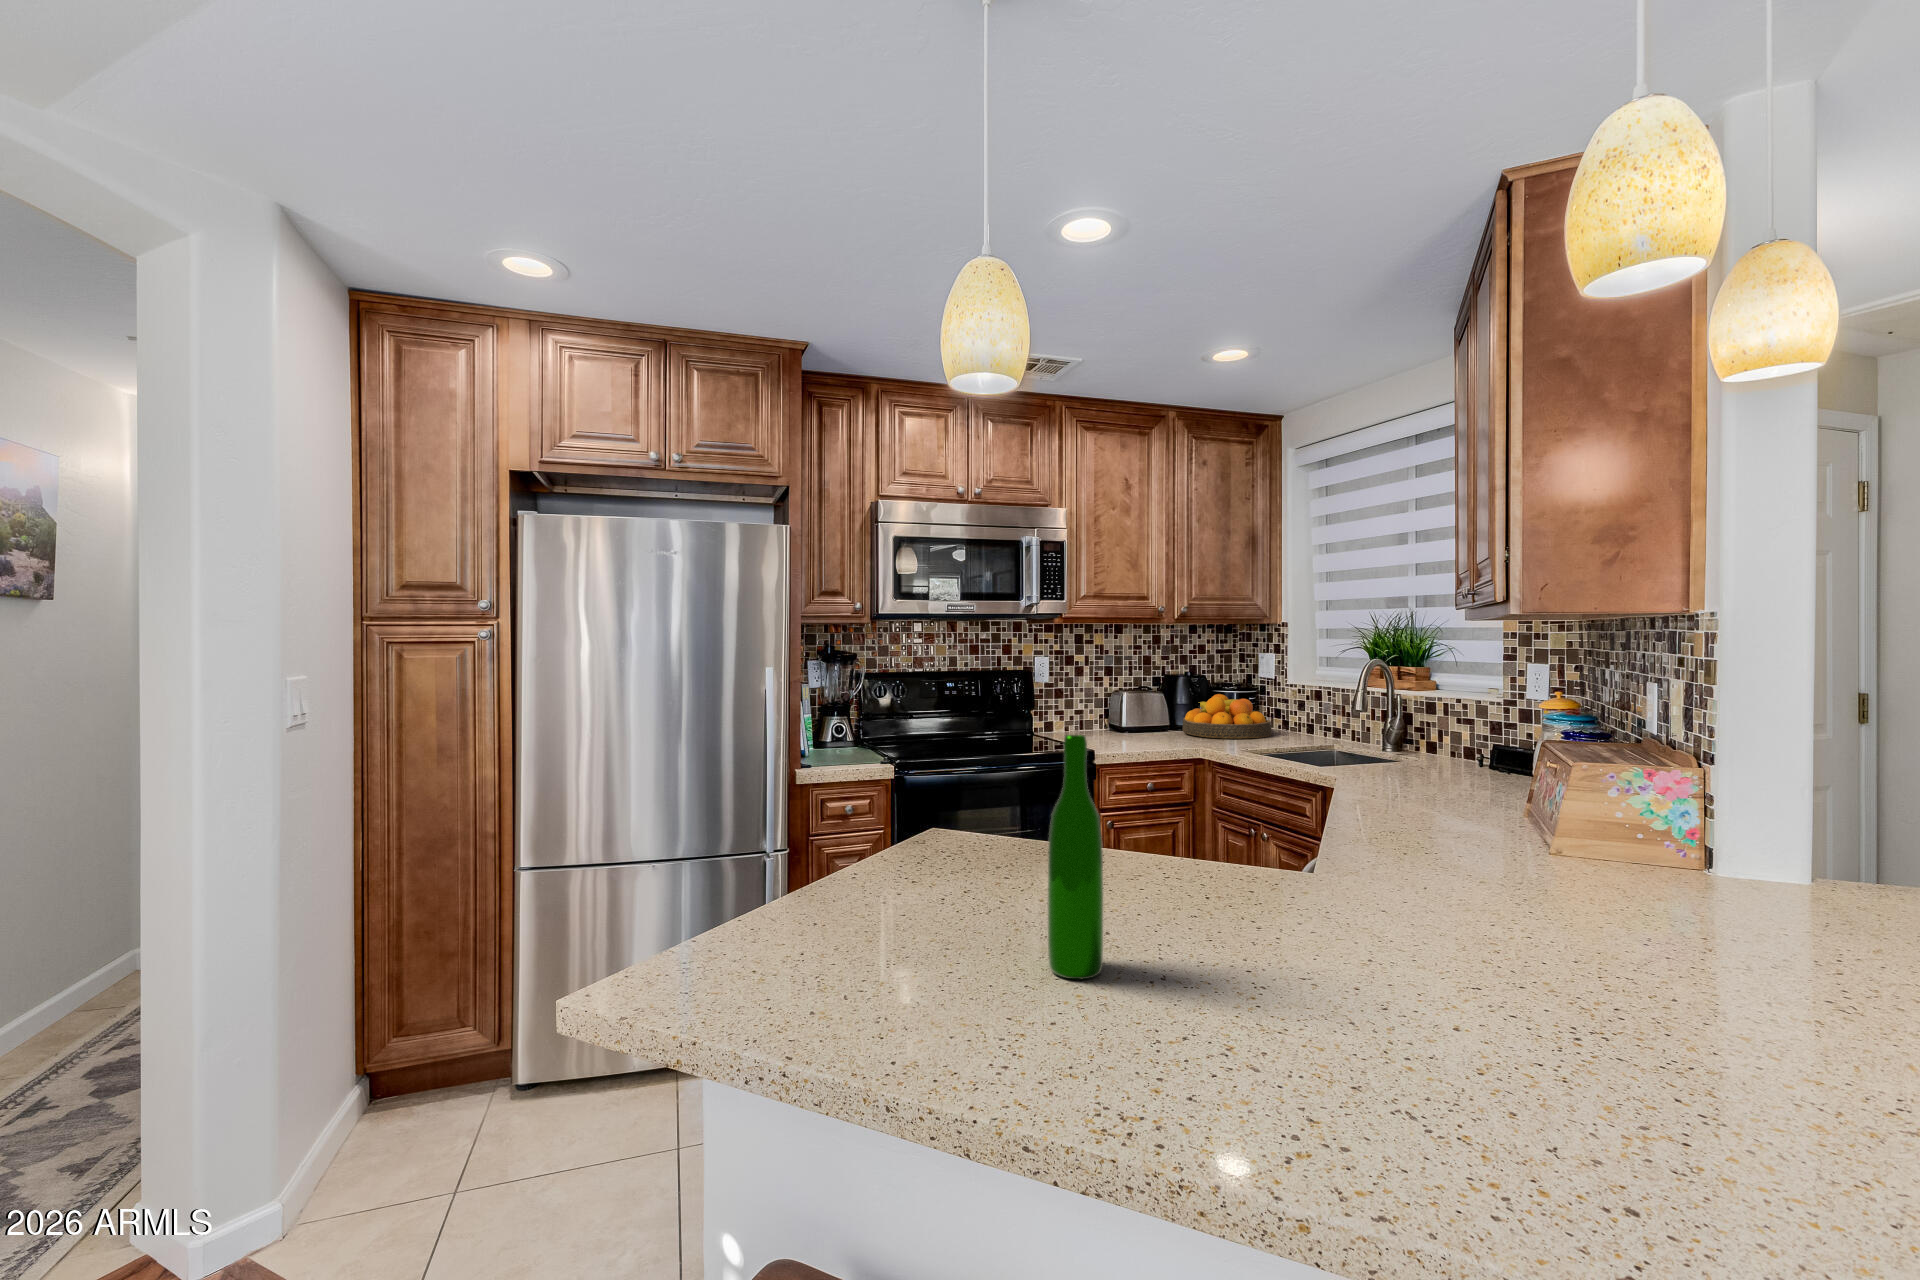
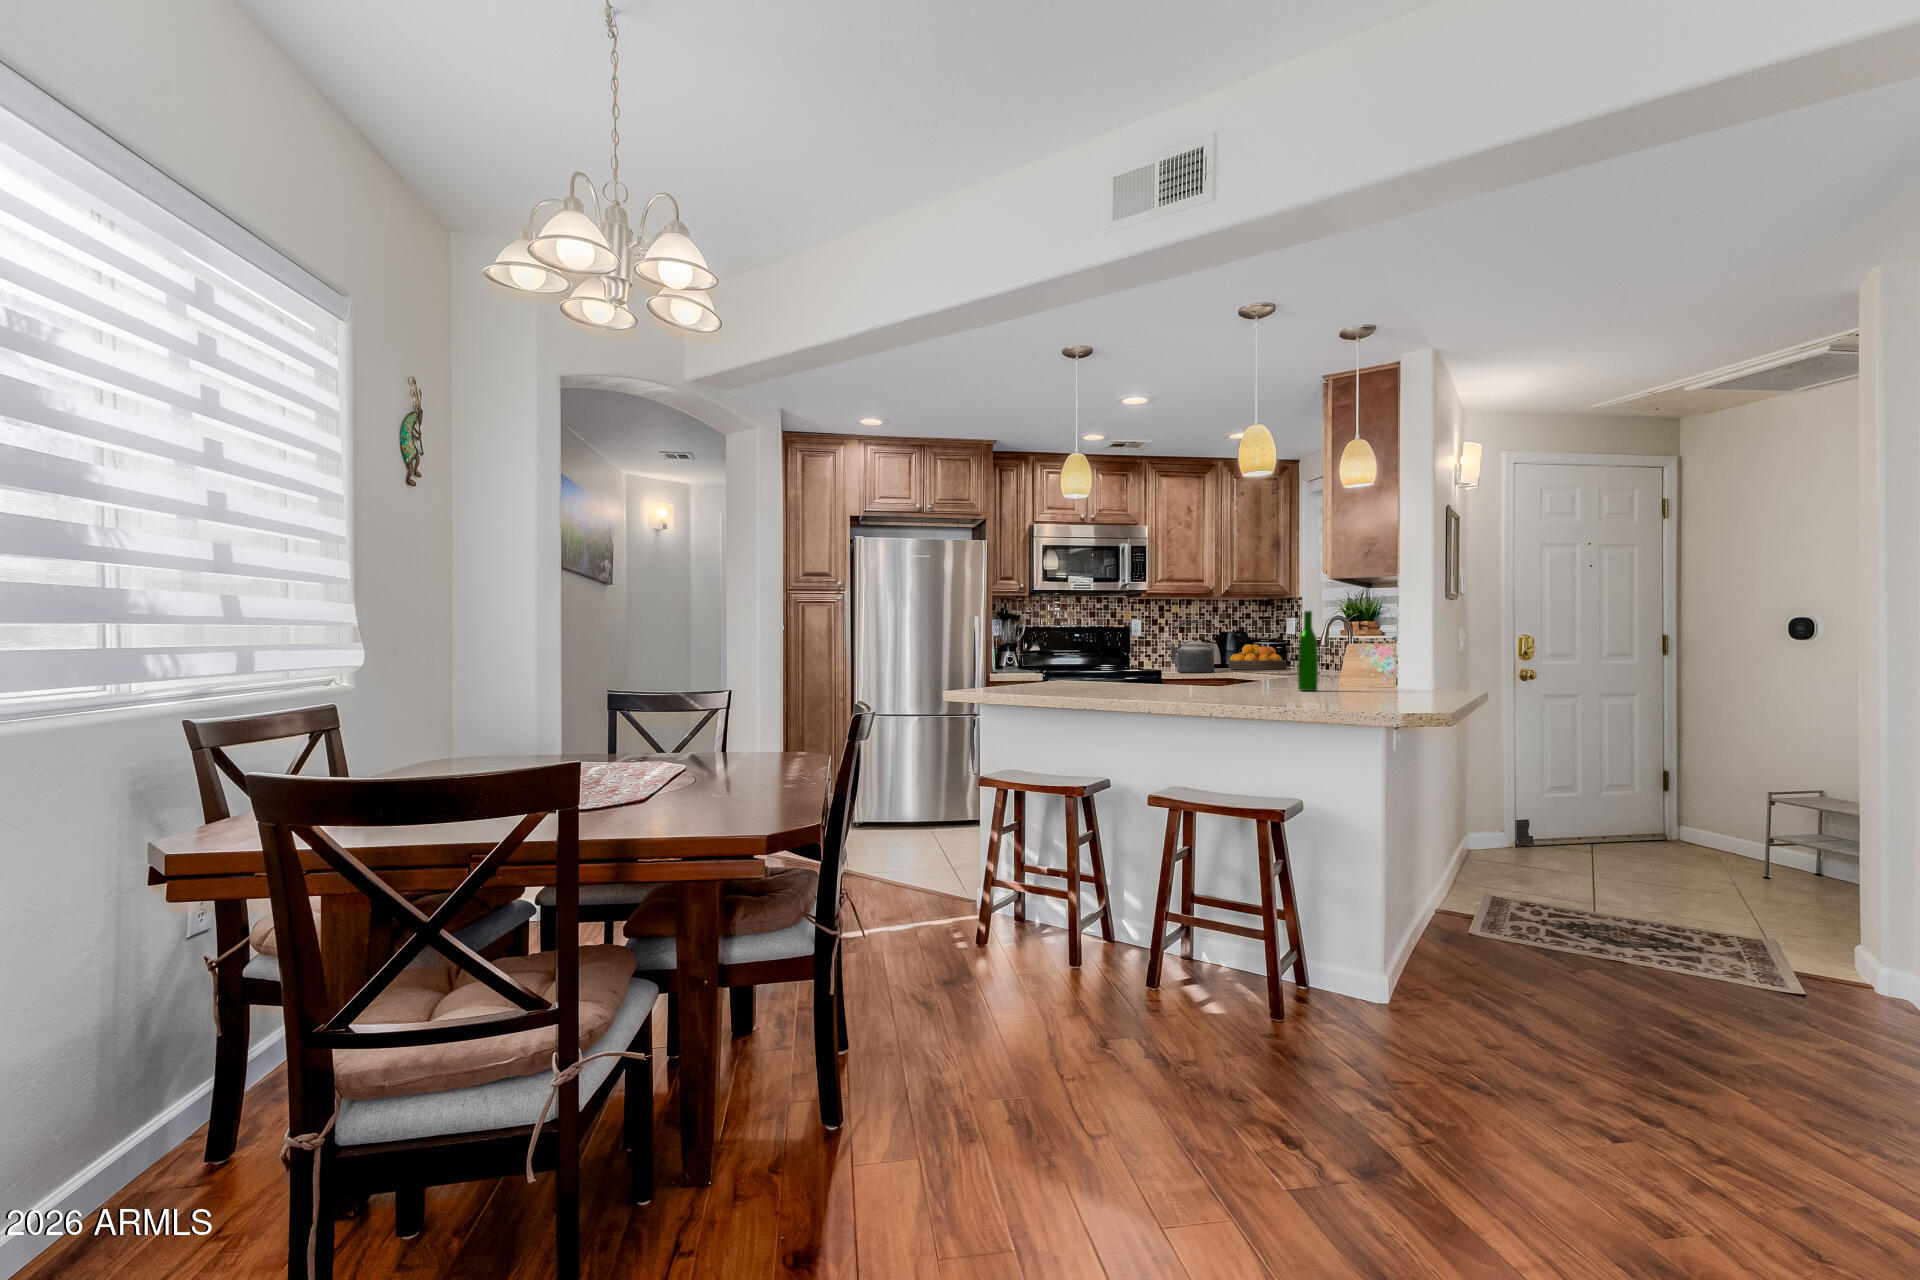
kettle: none [1103,668,1186,756] -> present [1167,622,1217,673]
wine bottle: present [1048,735,1104,979] -> present [1298,611,1318,691]

